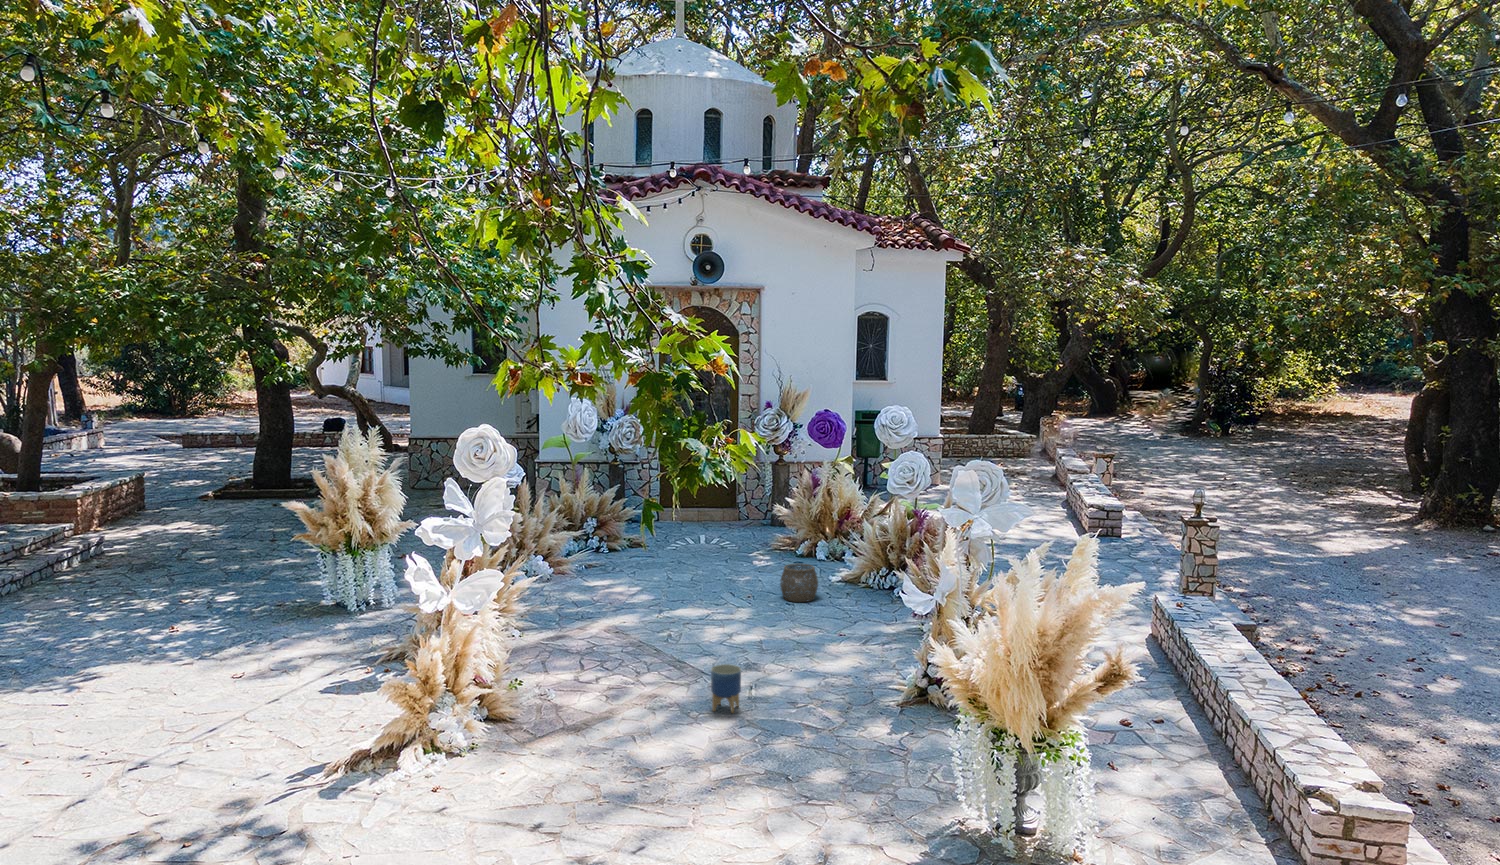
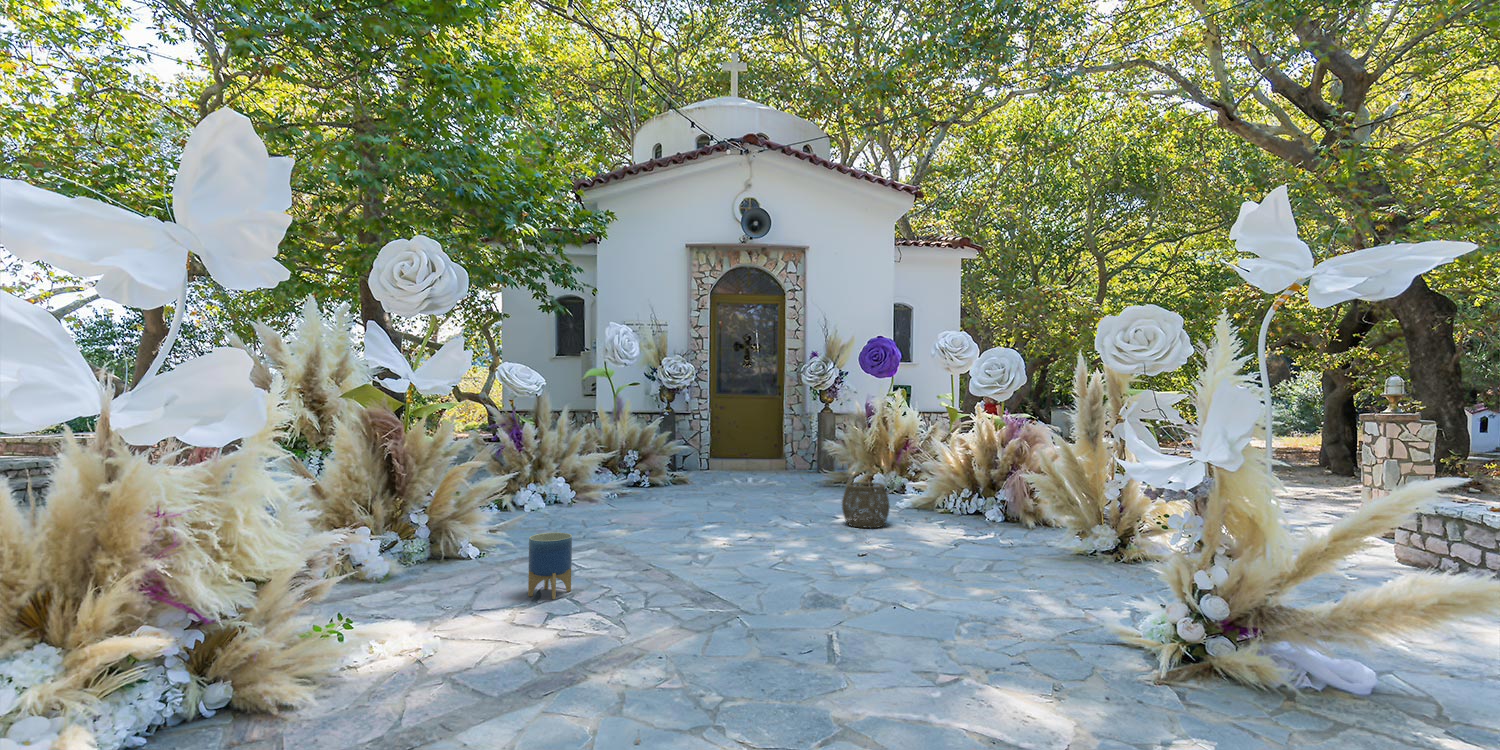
planter: present [711,664,741,713] -> present [528,532,572,599]

